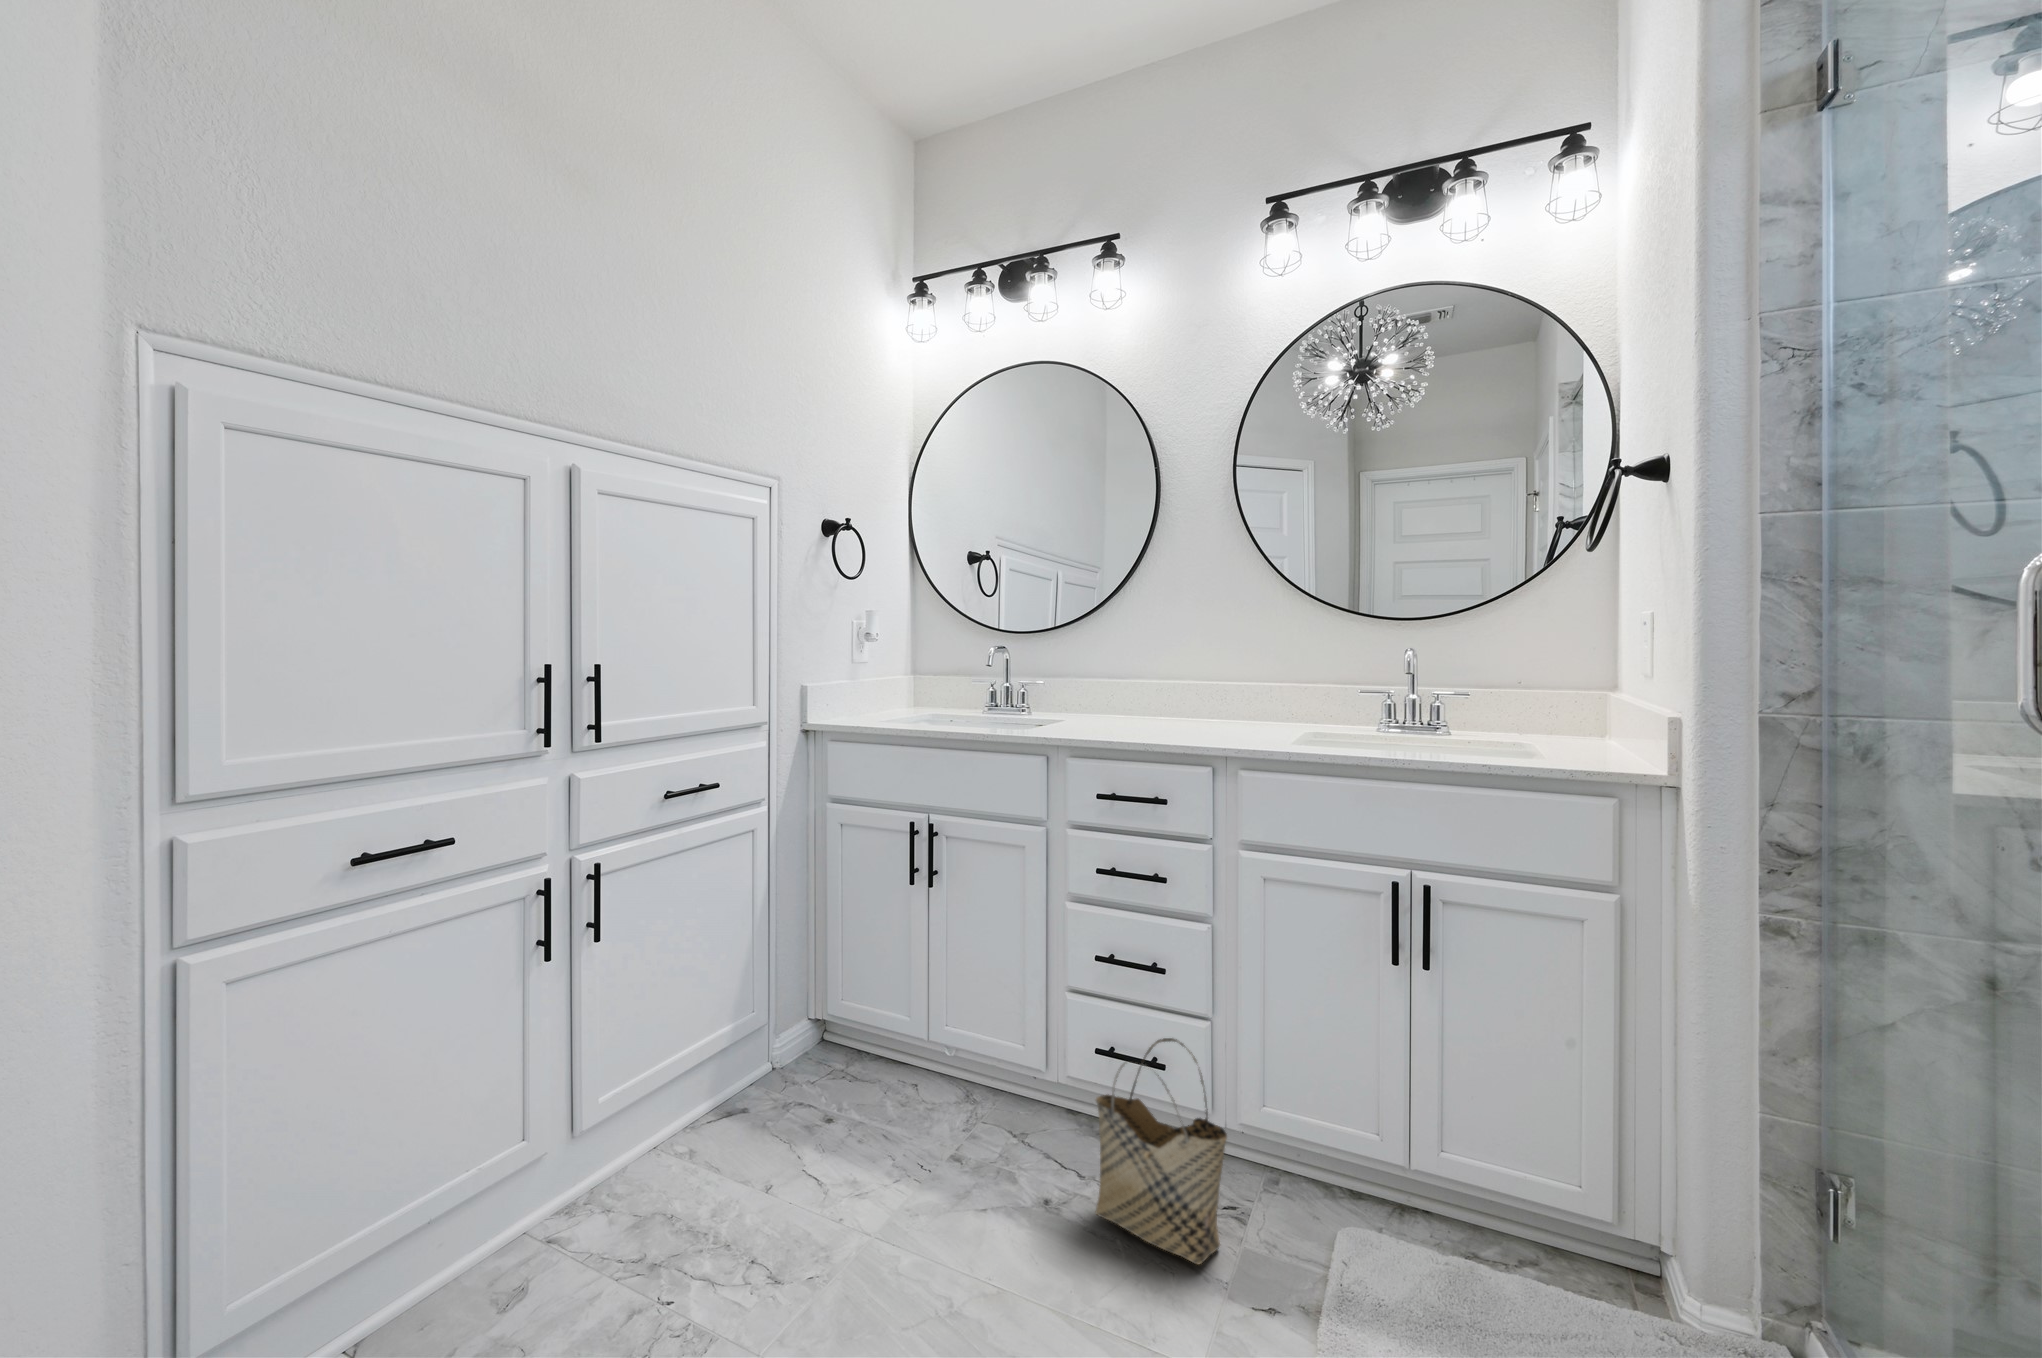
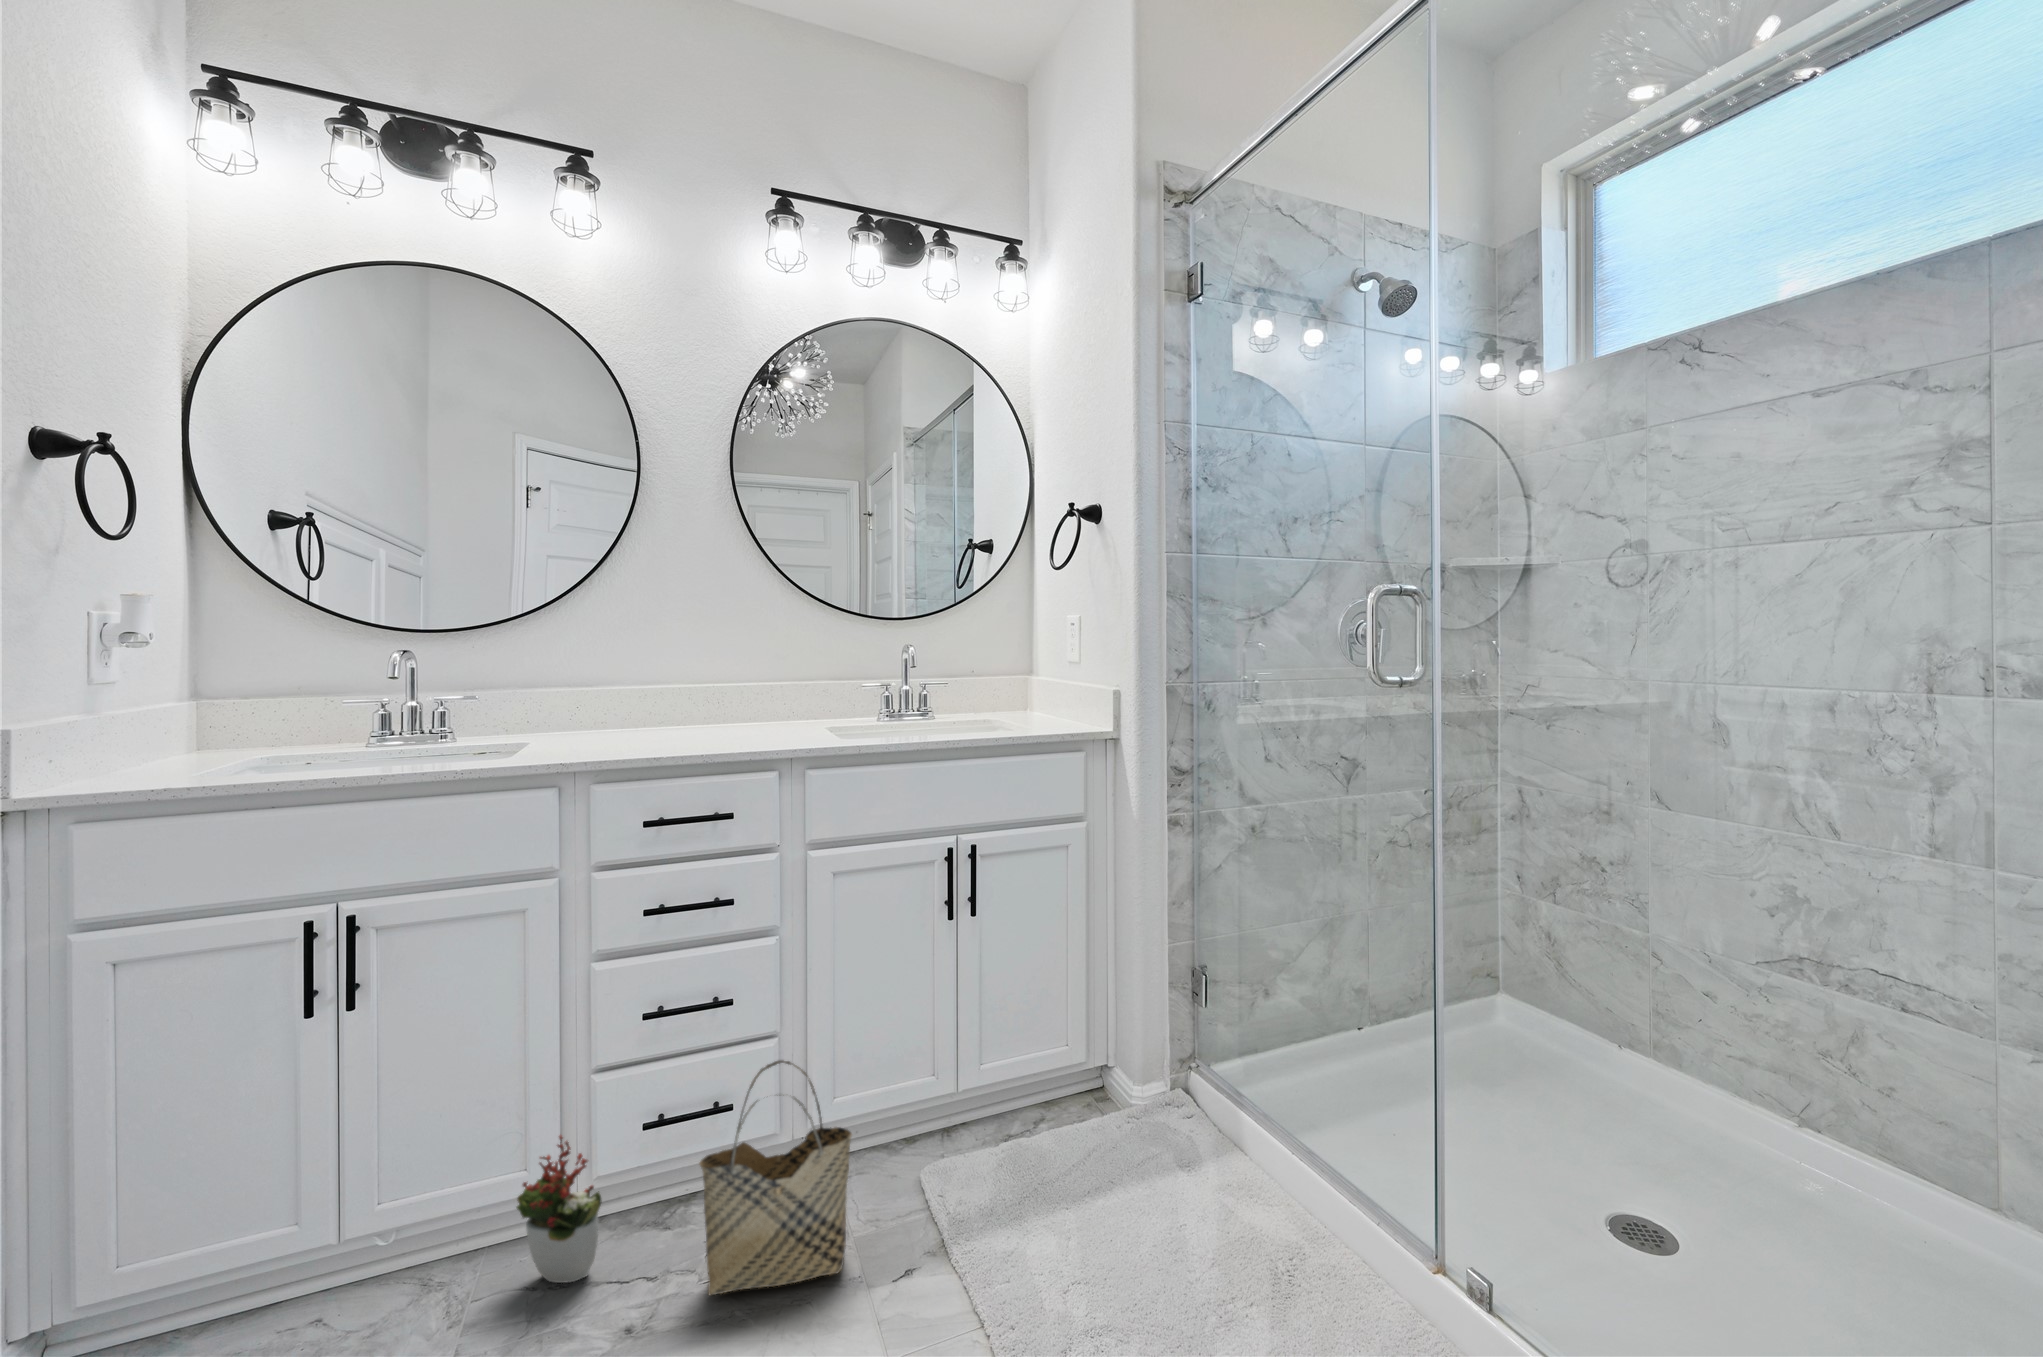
decorative plant: none [997,1030,1052,1150] -> present [517,1136,602,1283]

